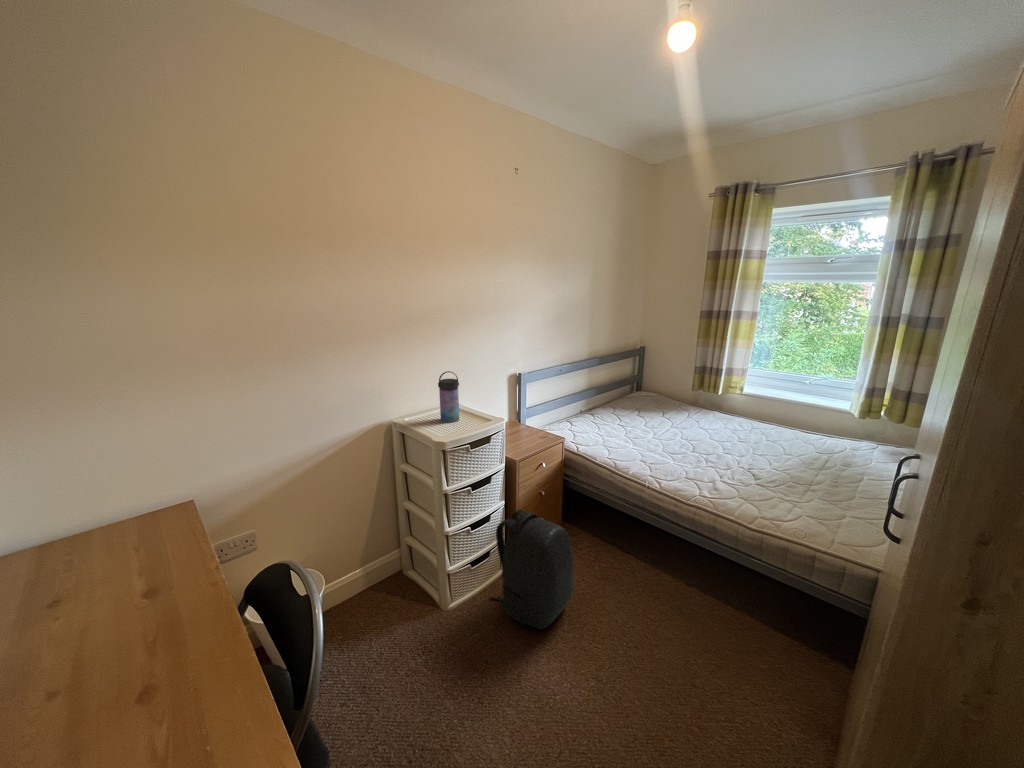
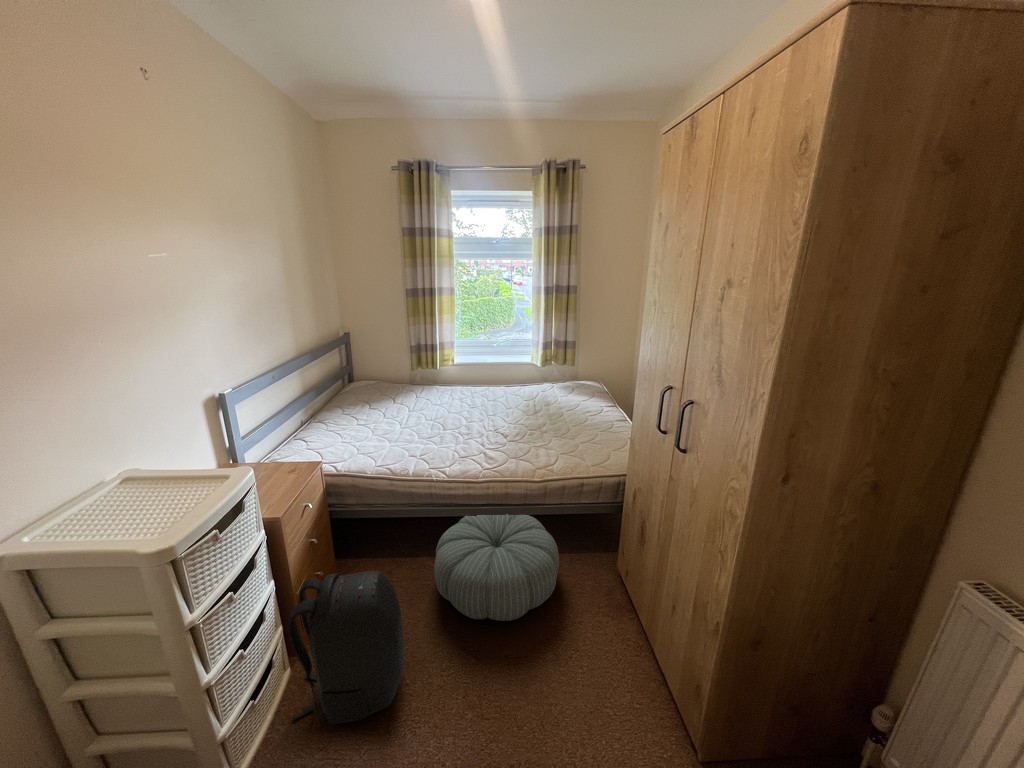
water bottle: present [438,371,459,423] -> none [92,418,158,511]
pouf: none [619,534,757,650] -> present [434,514,559,621]

